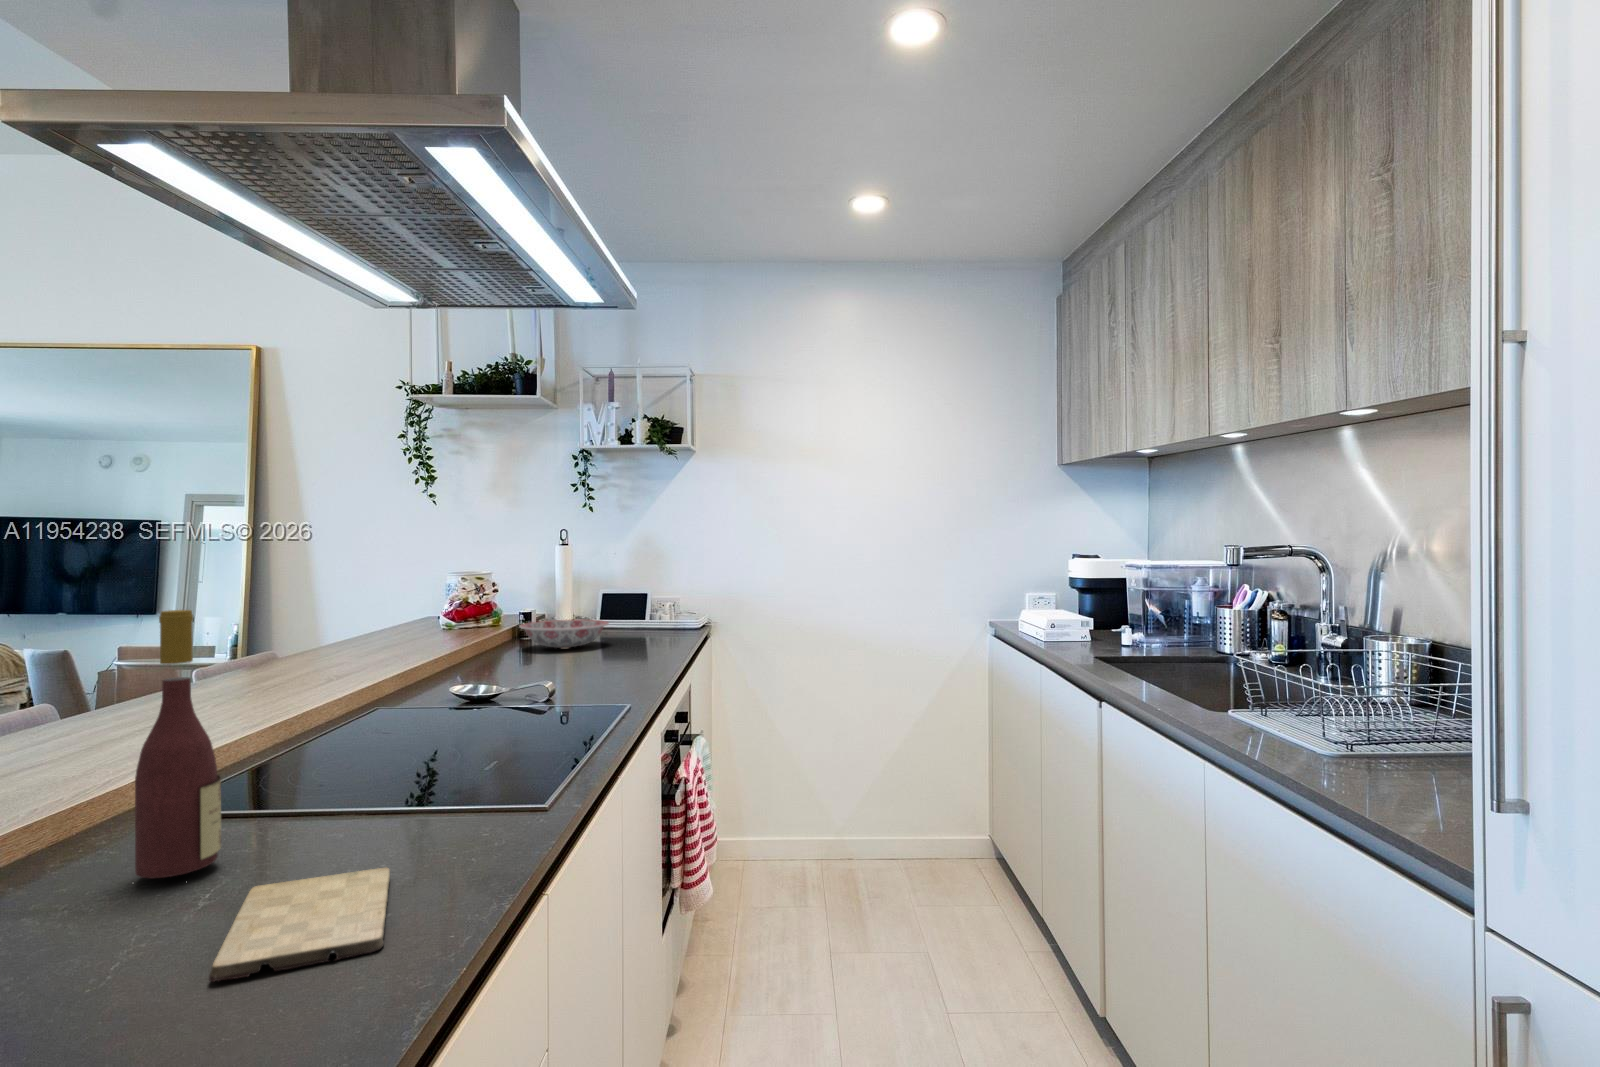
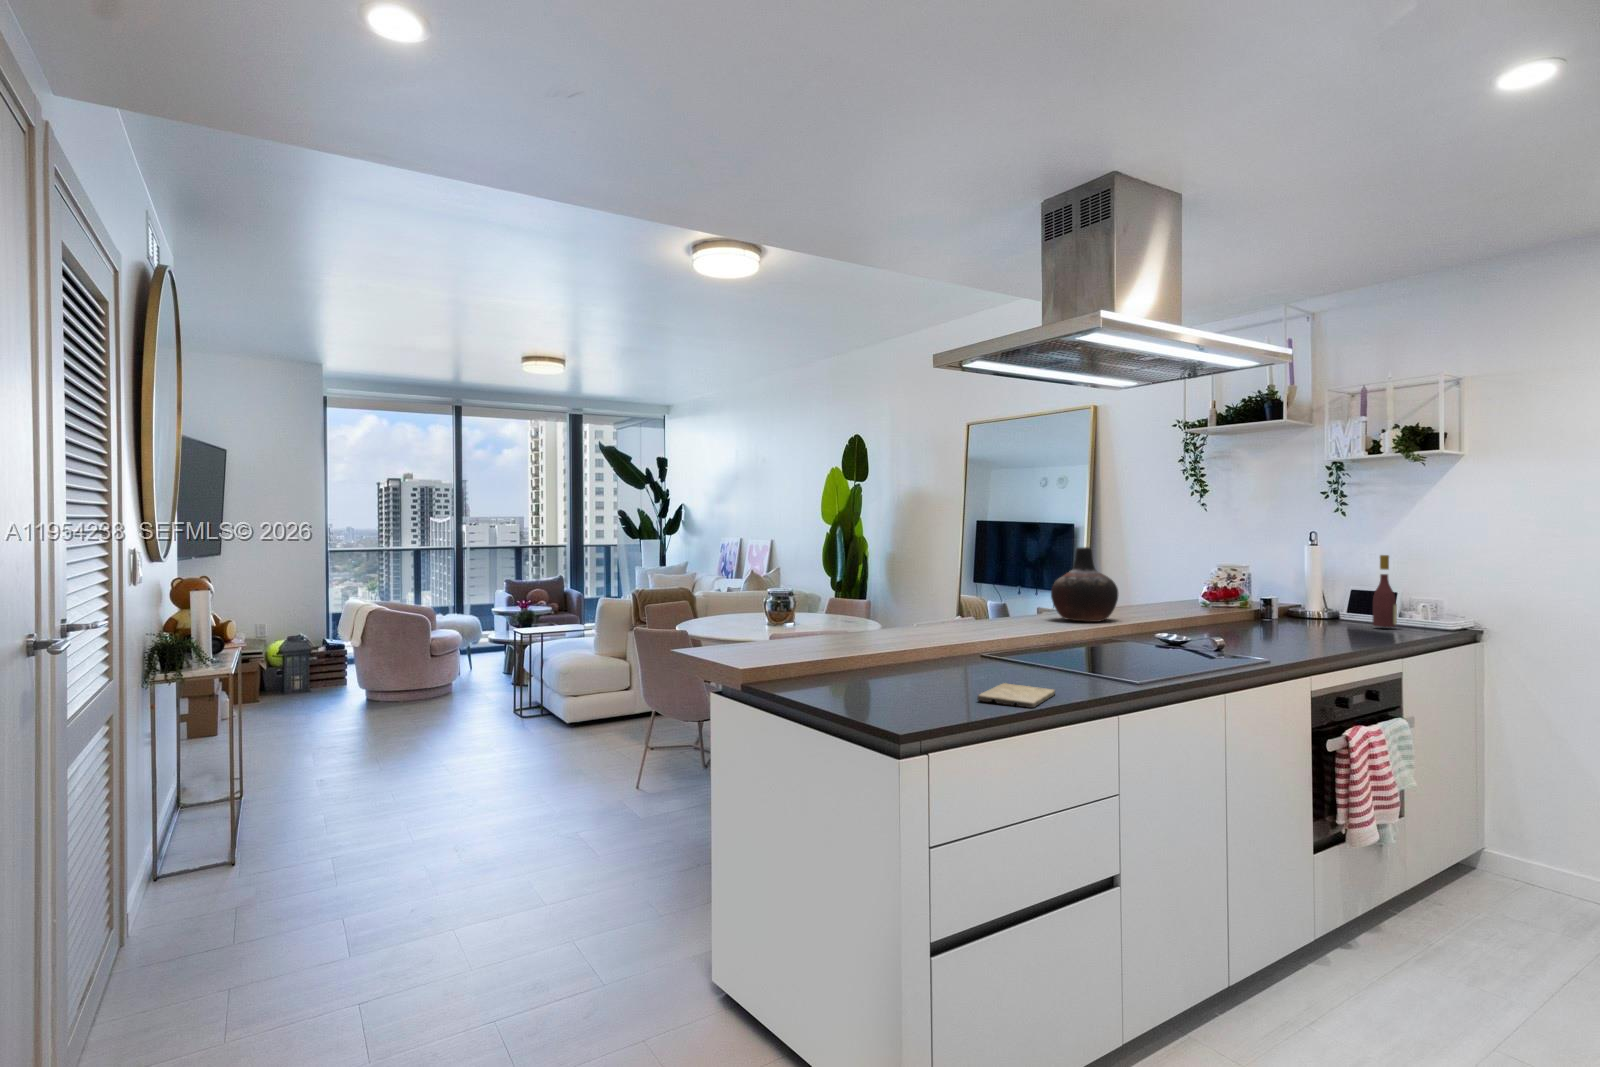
vase: none [237,555,357,678] -> present [1051,547,1118,622]
wine bottle: present [135,610,221,878] -> present [1373,555,1397,627]
ceramic bowl: present [519,620,609,648] -> none [1252,607,1337,630]

